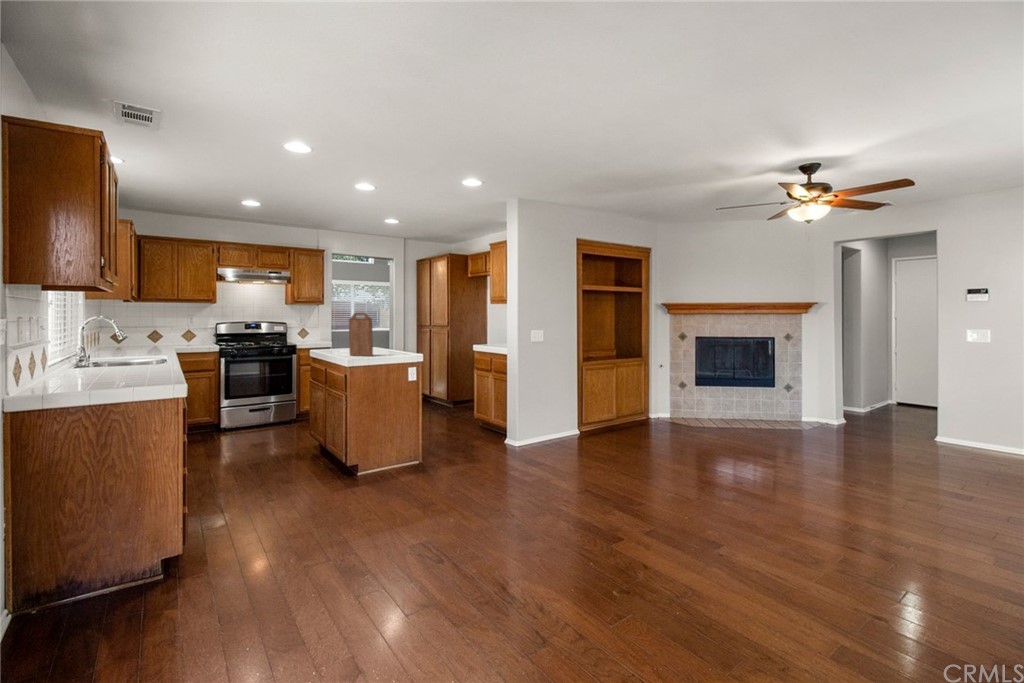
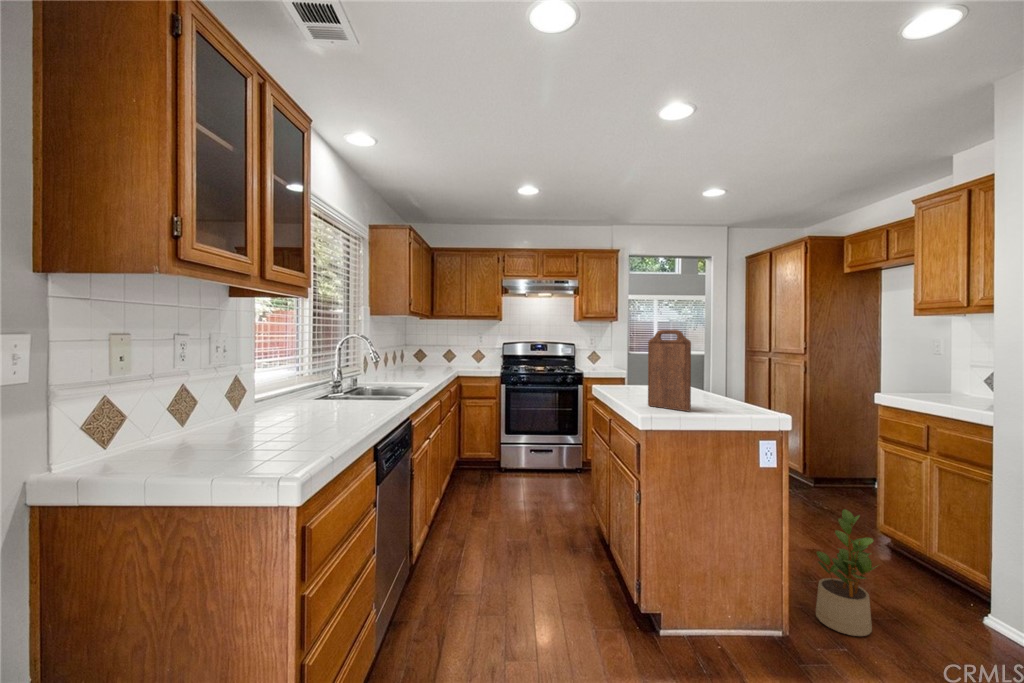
potted plant: none [436,399,460,456] -> present [816,509,877,636]

